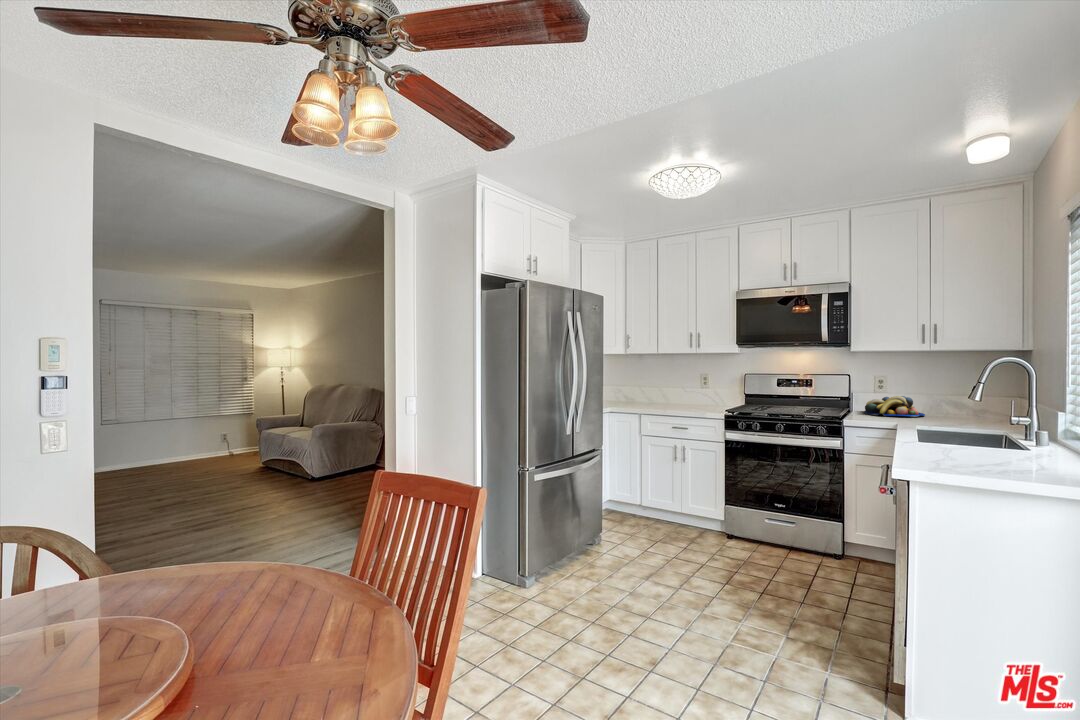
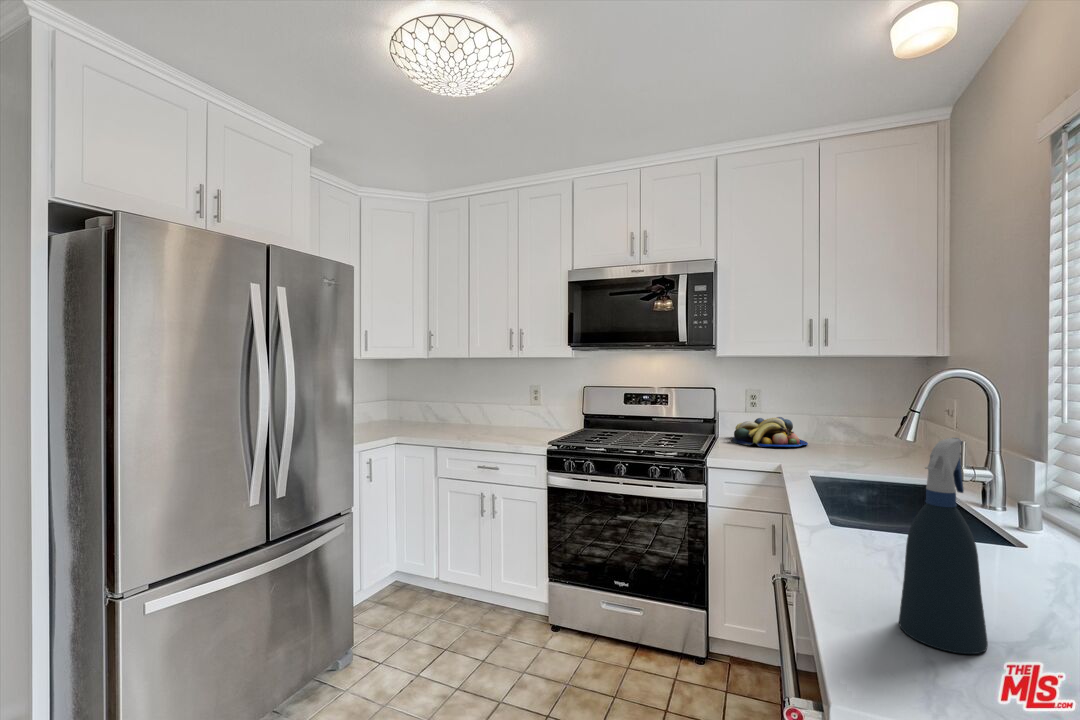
spray bottle: none [935,386,970,466] -> present [899,438,988,654]

